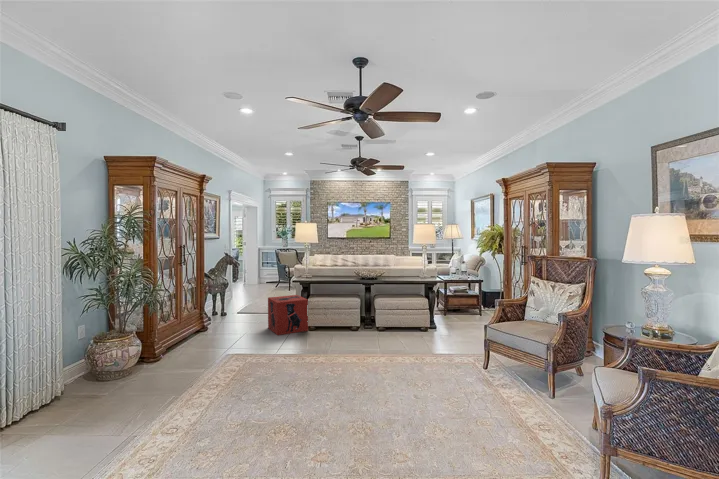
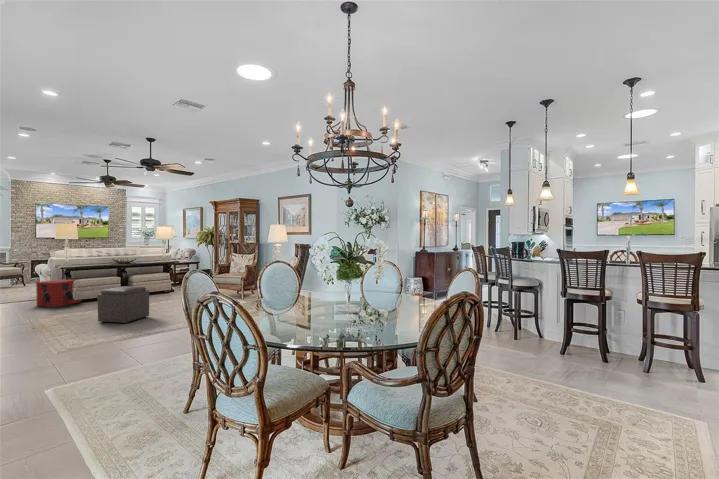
ottoman: none [252,338,333,428] -> present [98,286,149,324]

